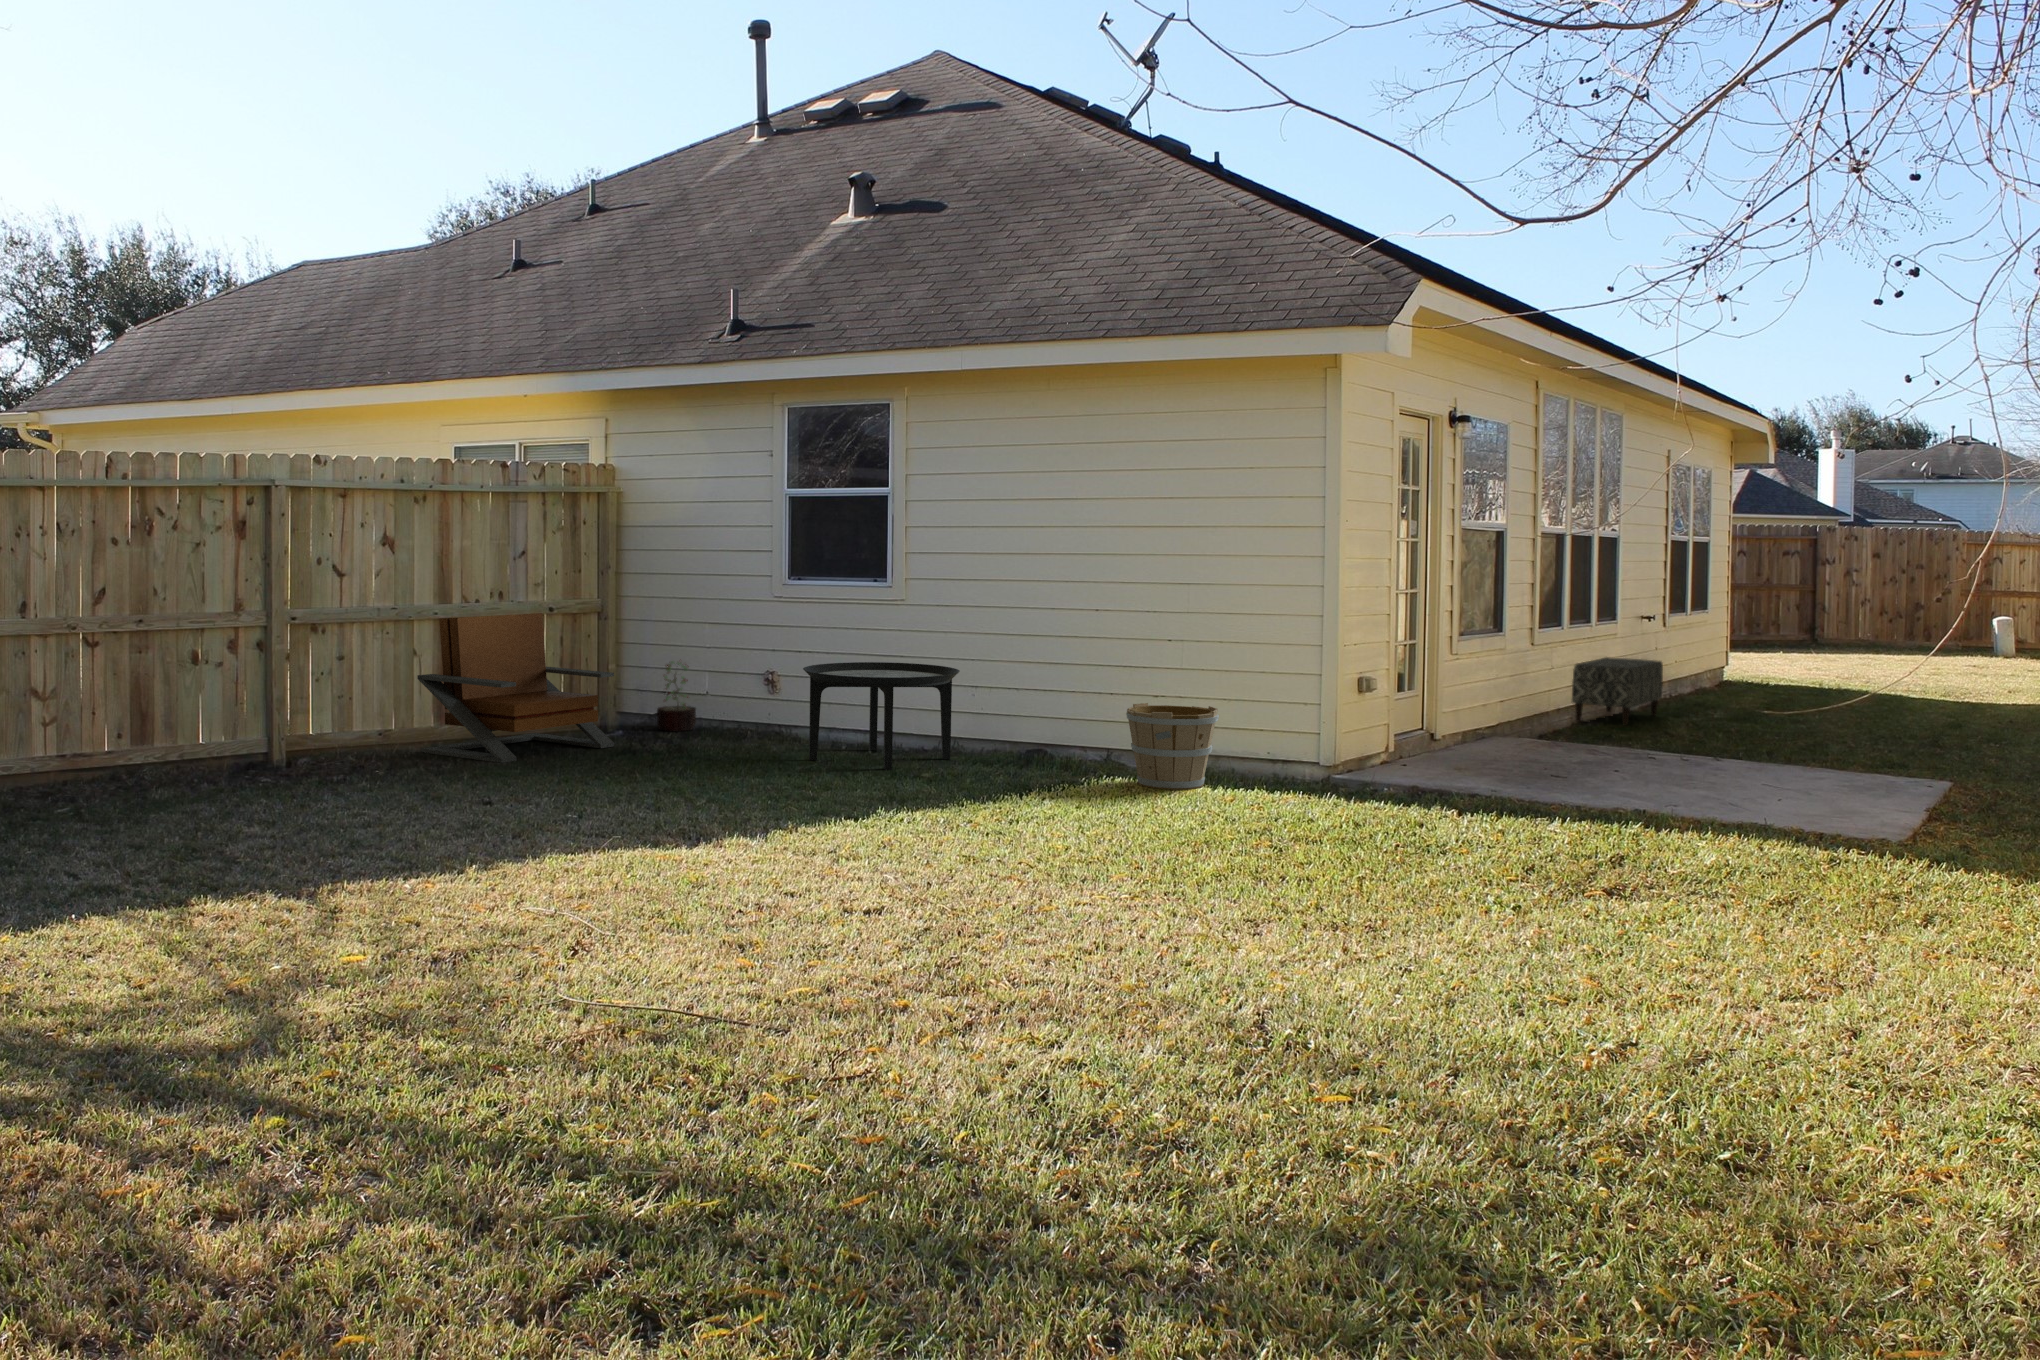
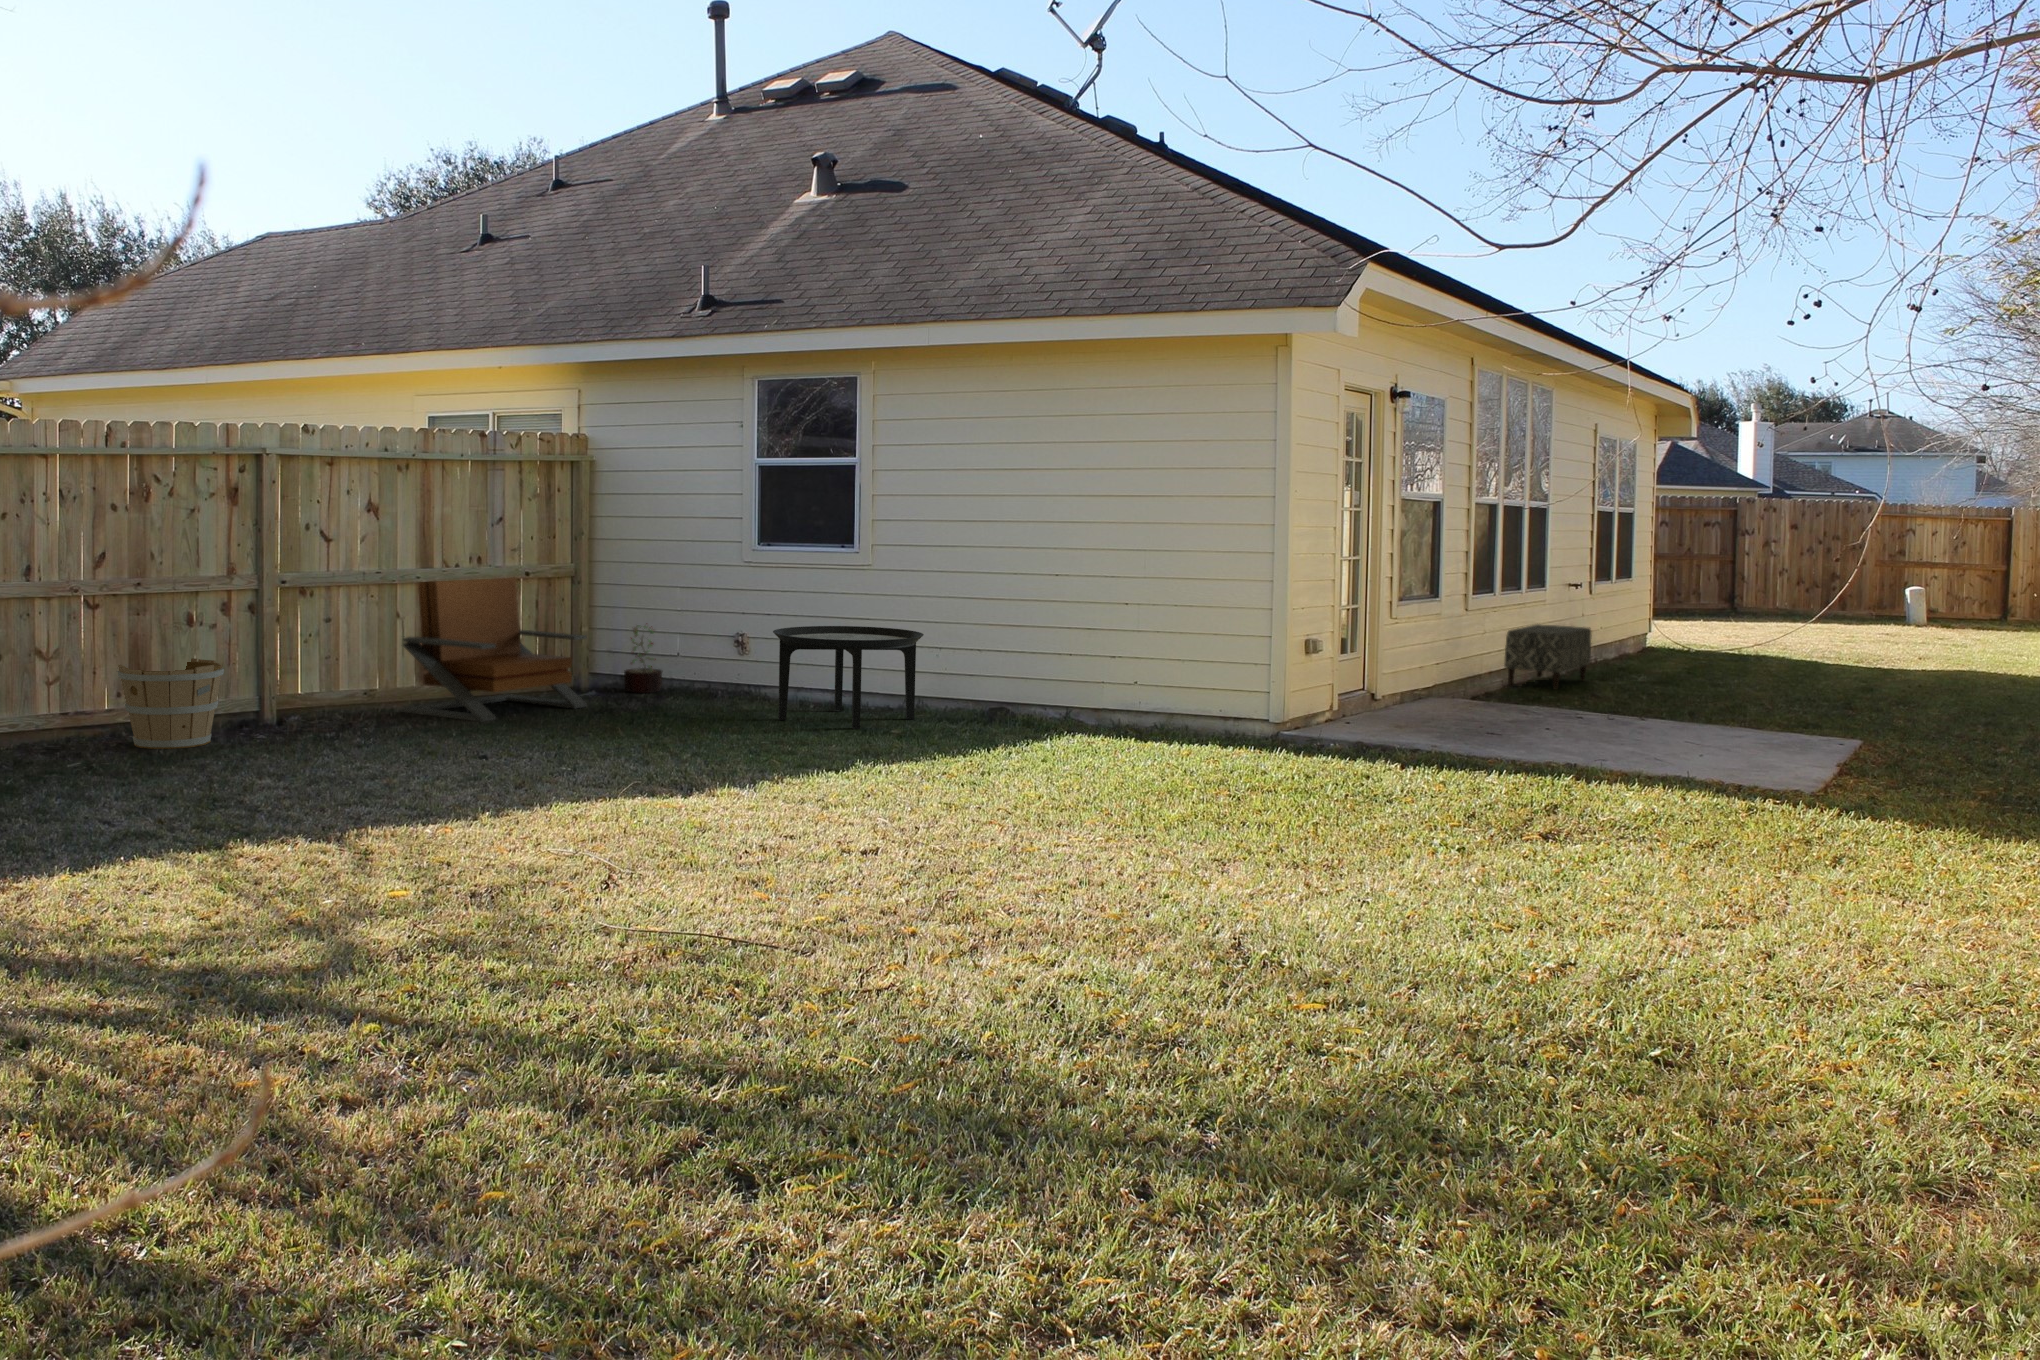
wooden bucket: present [1126,703,1219,790] -> present [117,658,224,749]

